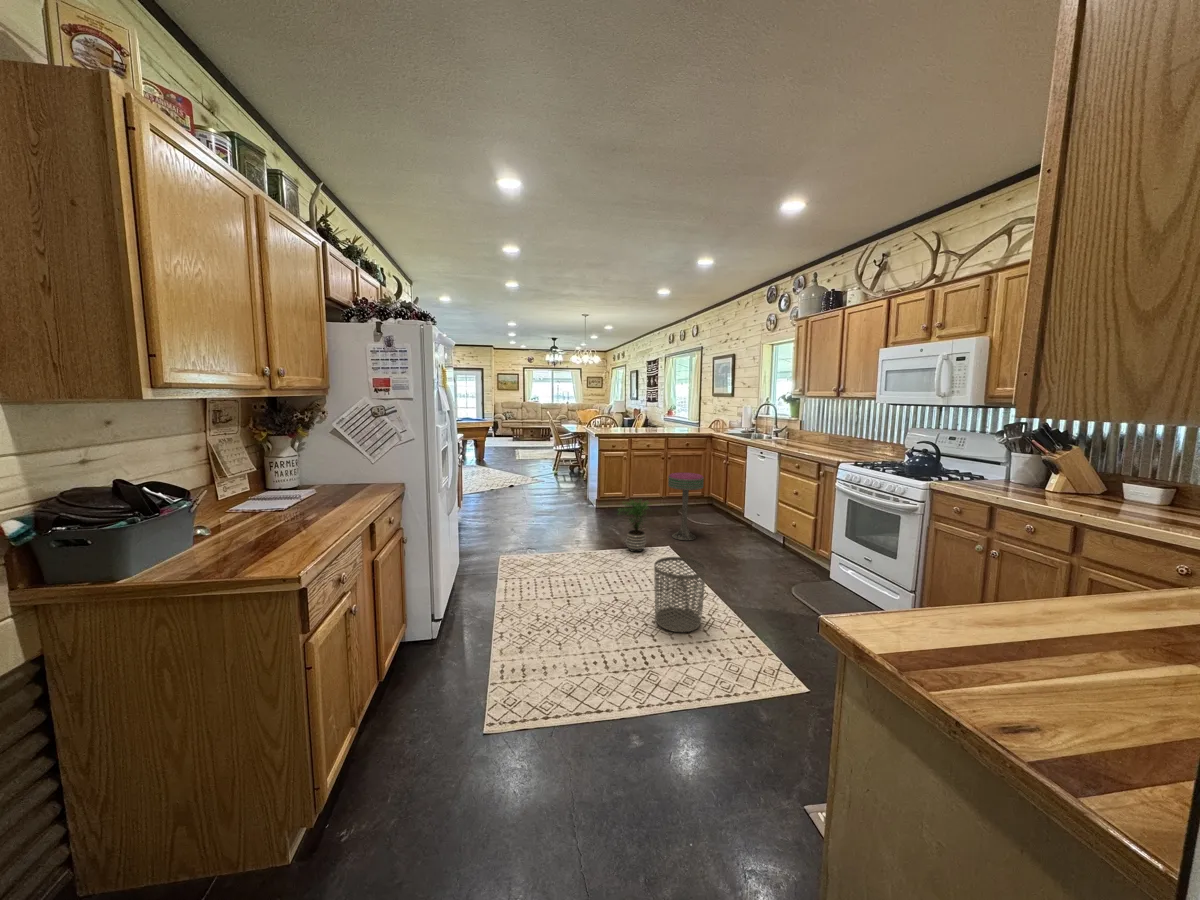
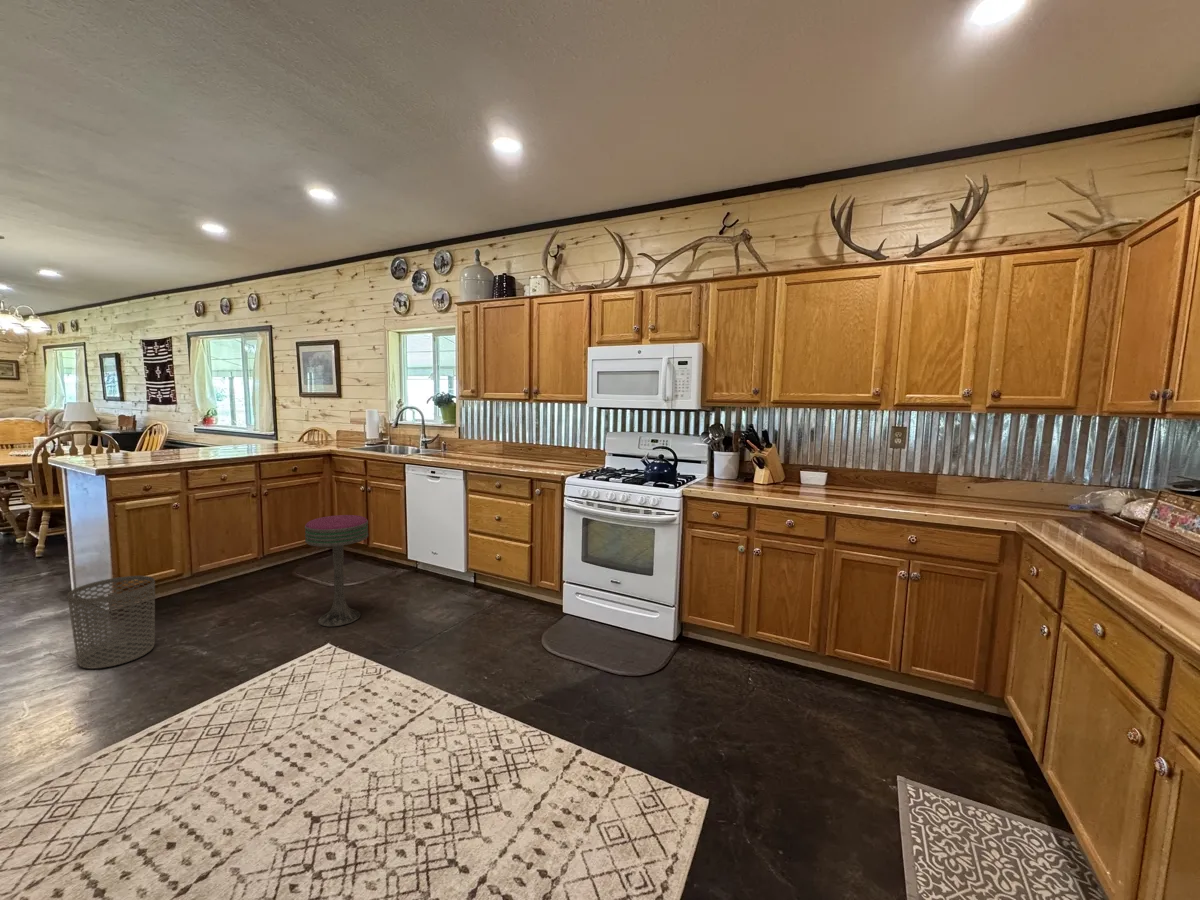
potted plant: present [618,500,648,552] -> none [219,579,304,683]
waste bin: present [654,557,706,632] -> present [68,576,155,669]

